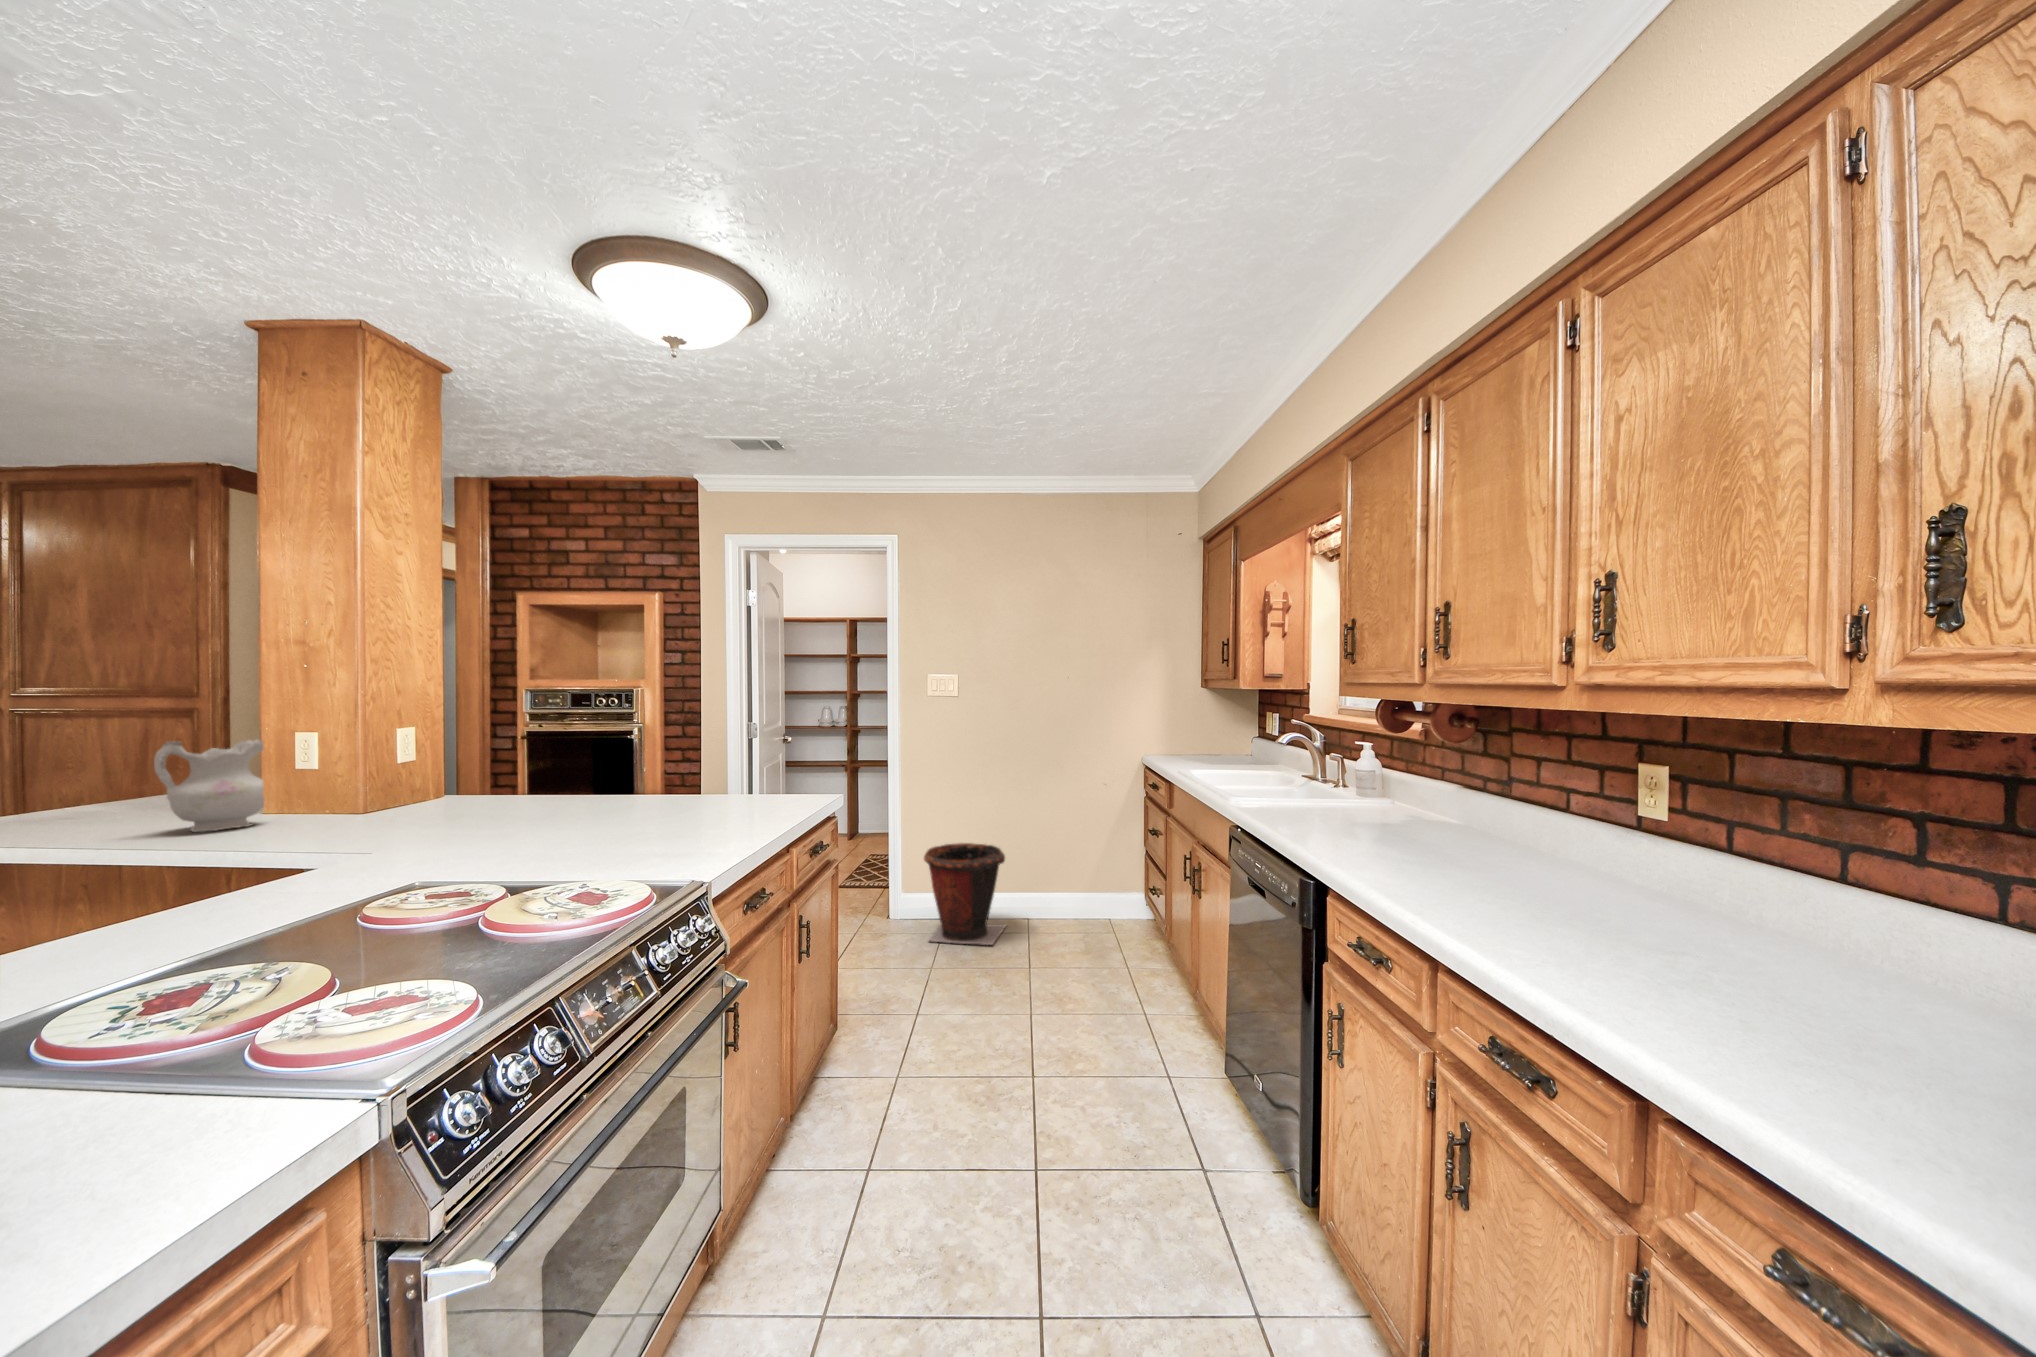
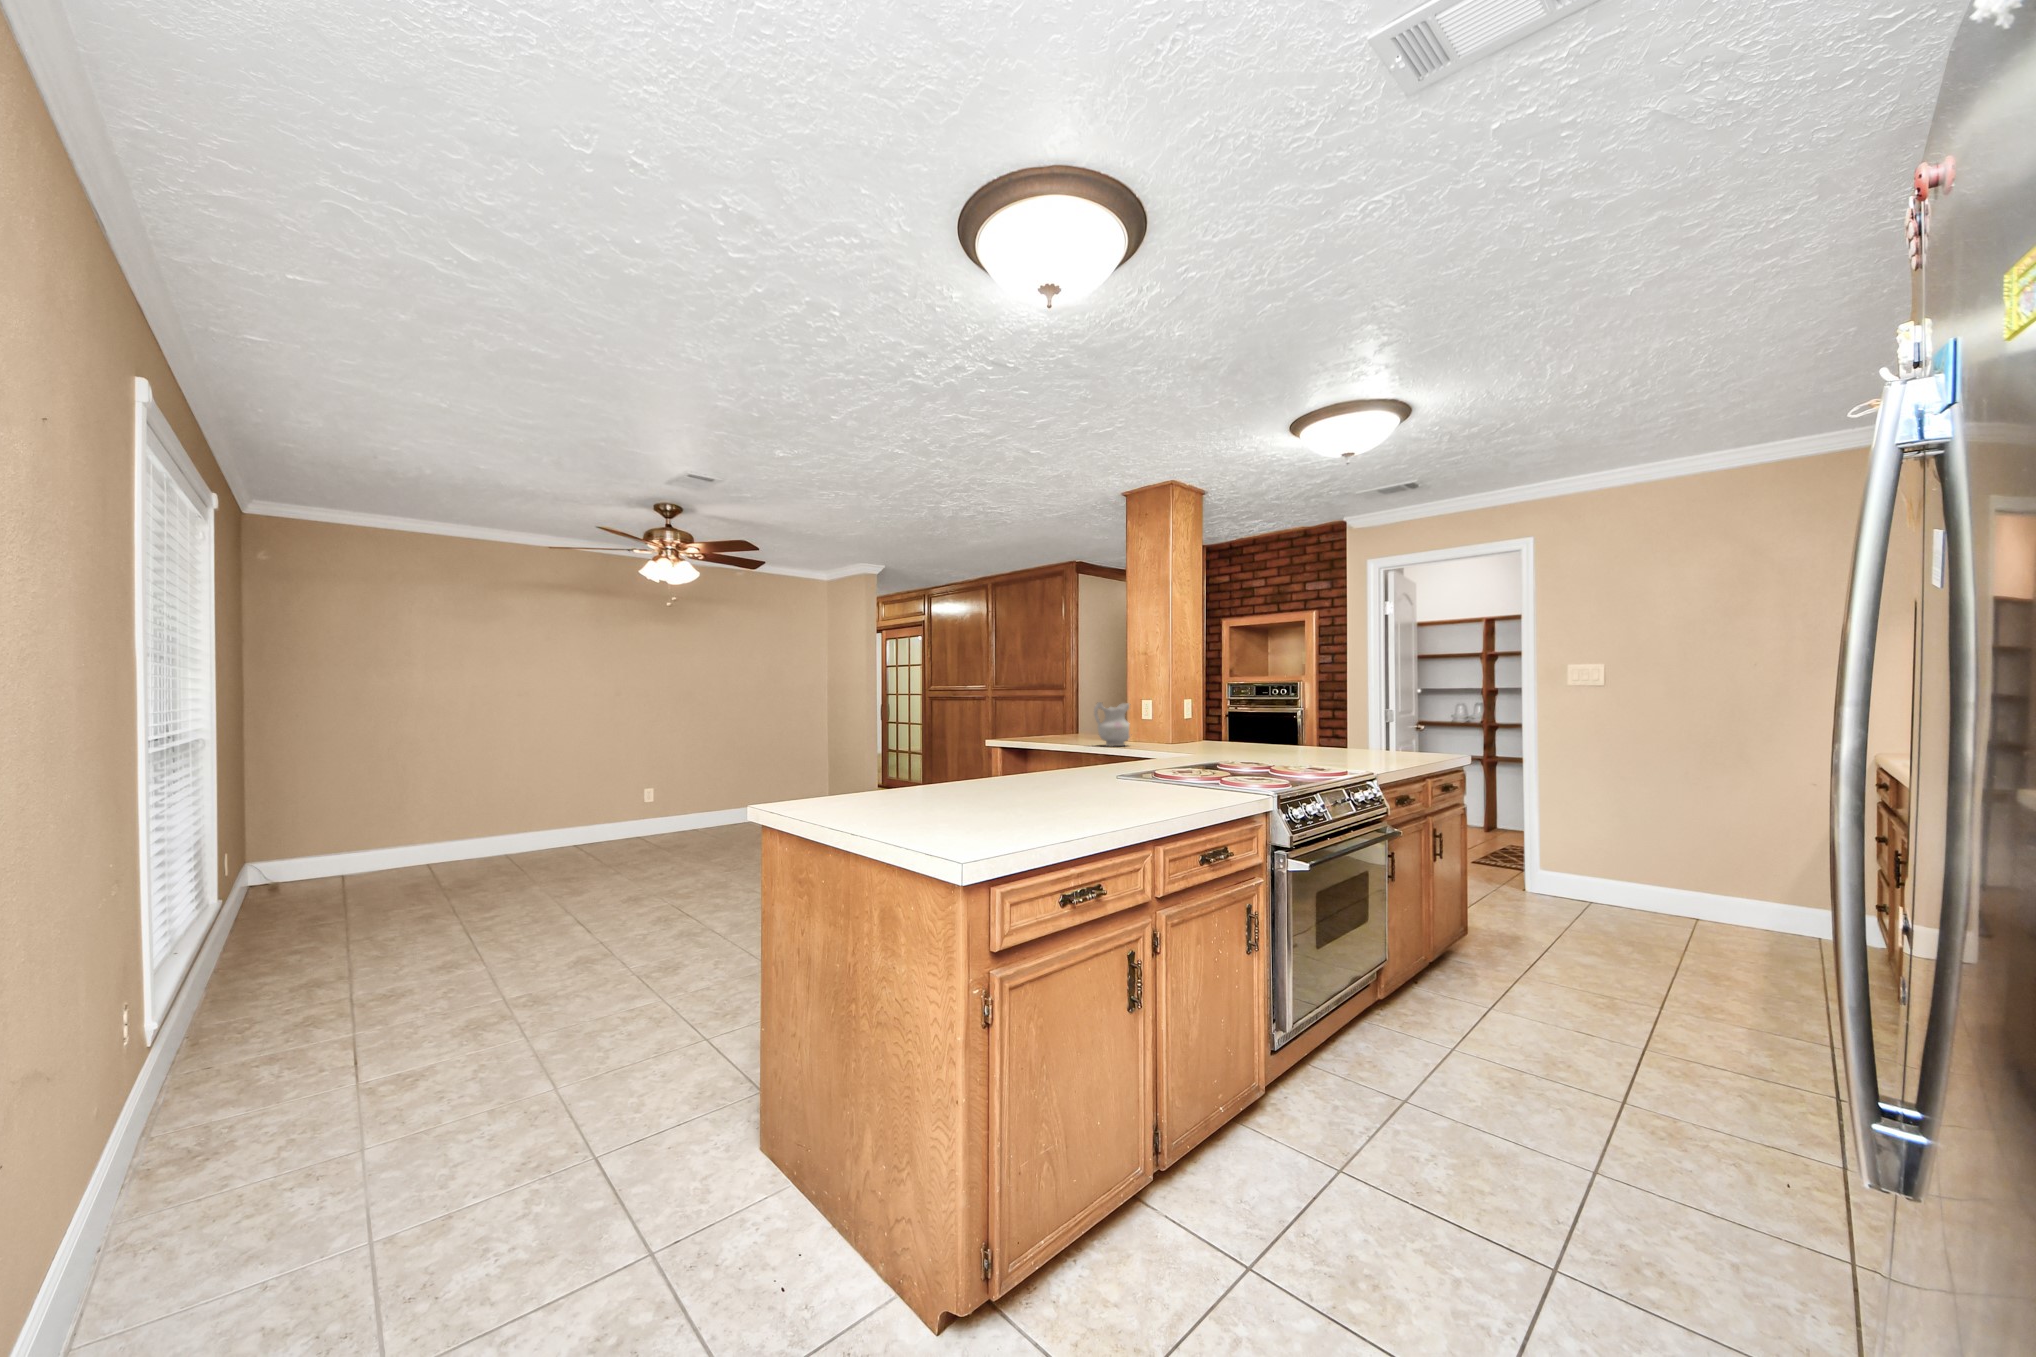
waste bin: present [924,843,1006,945] -> none [1556,827,1659,924]

